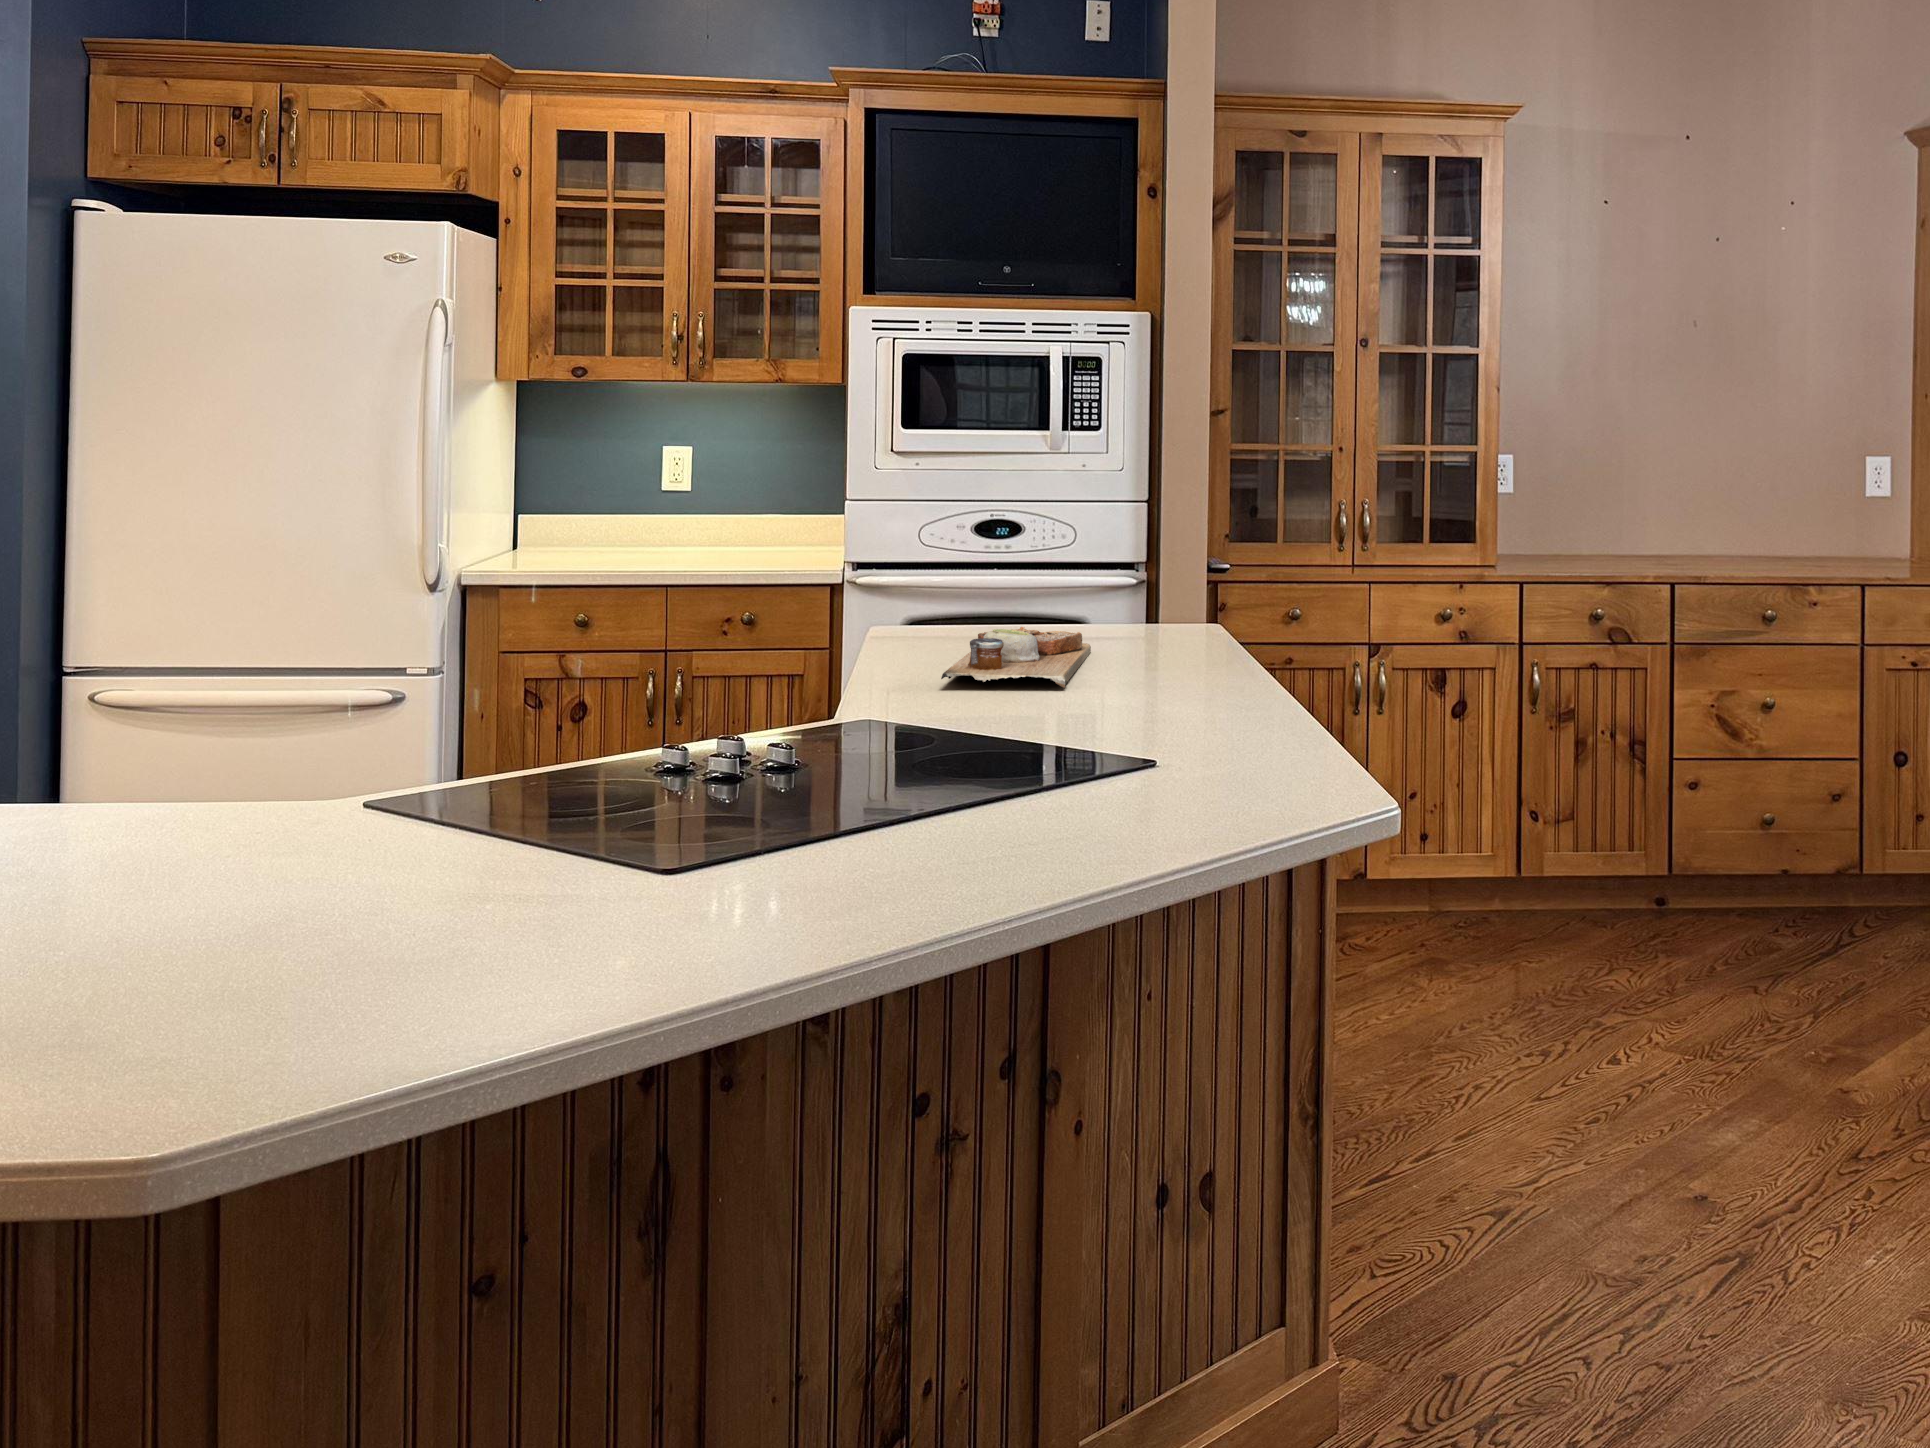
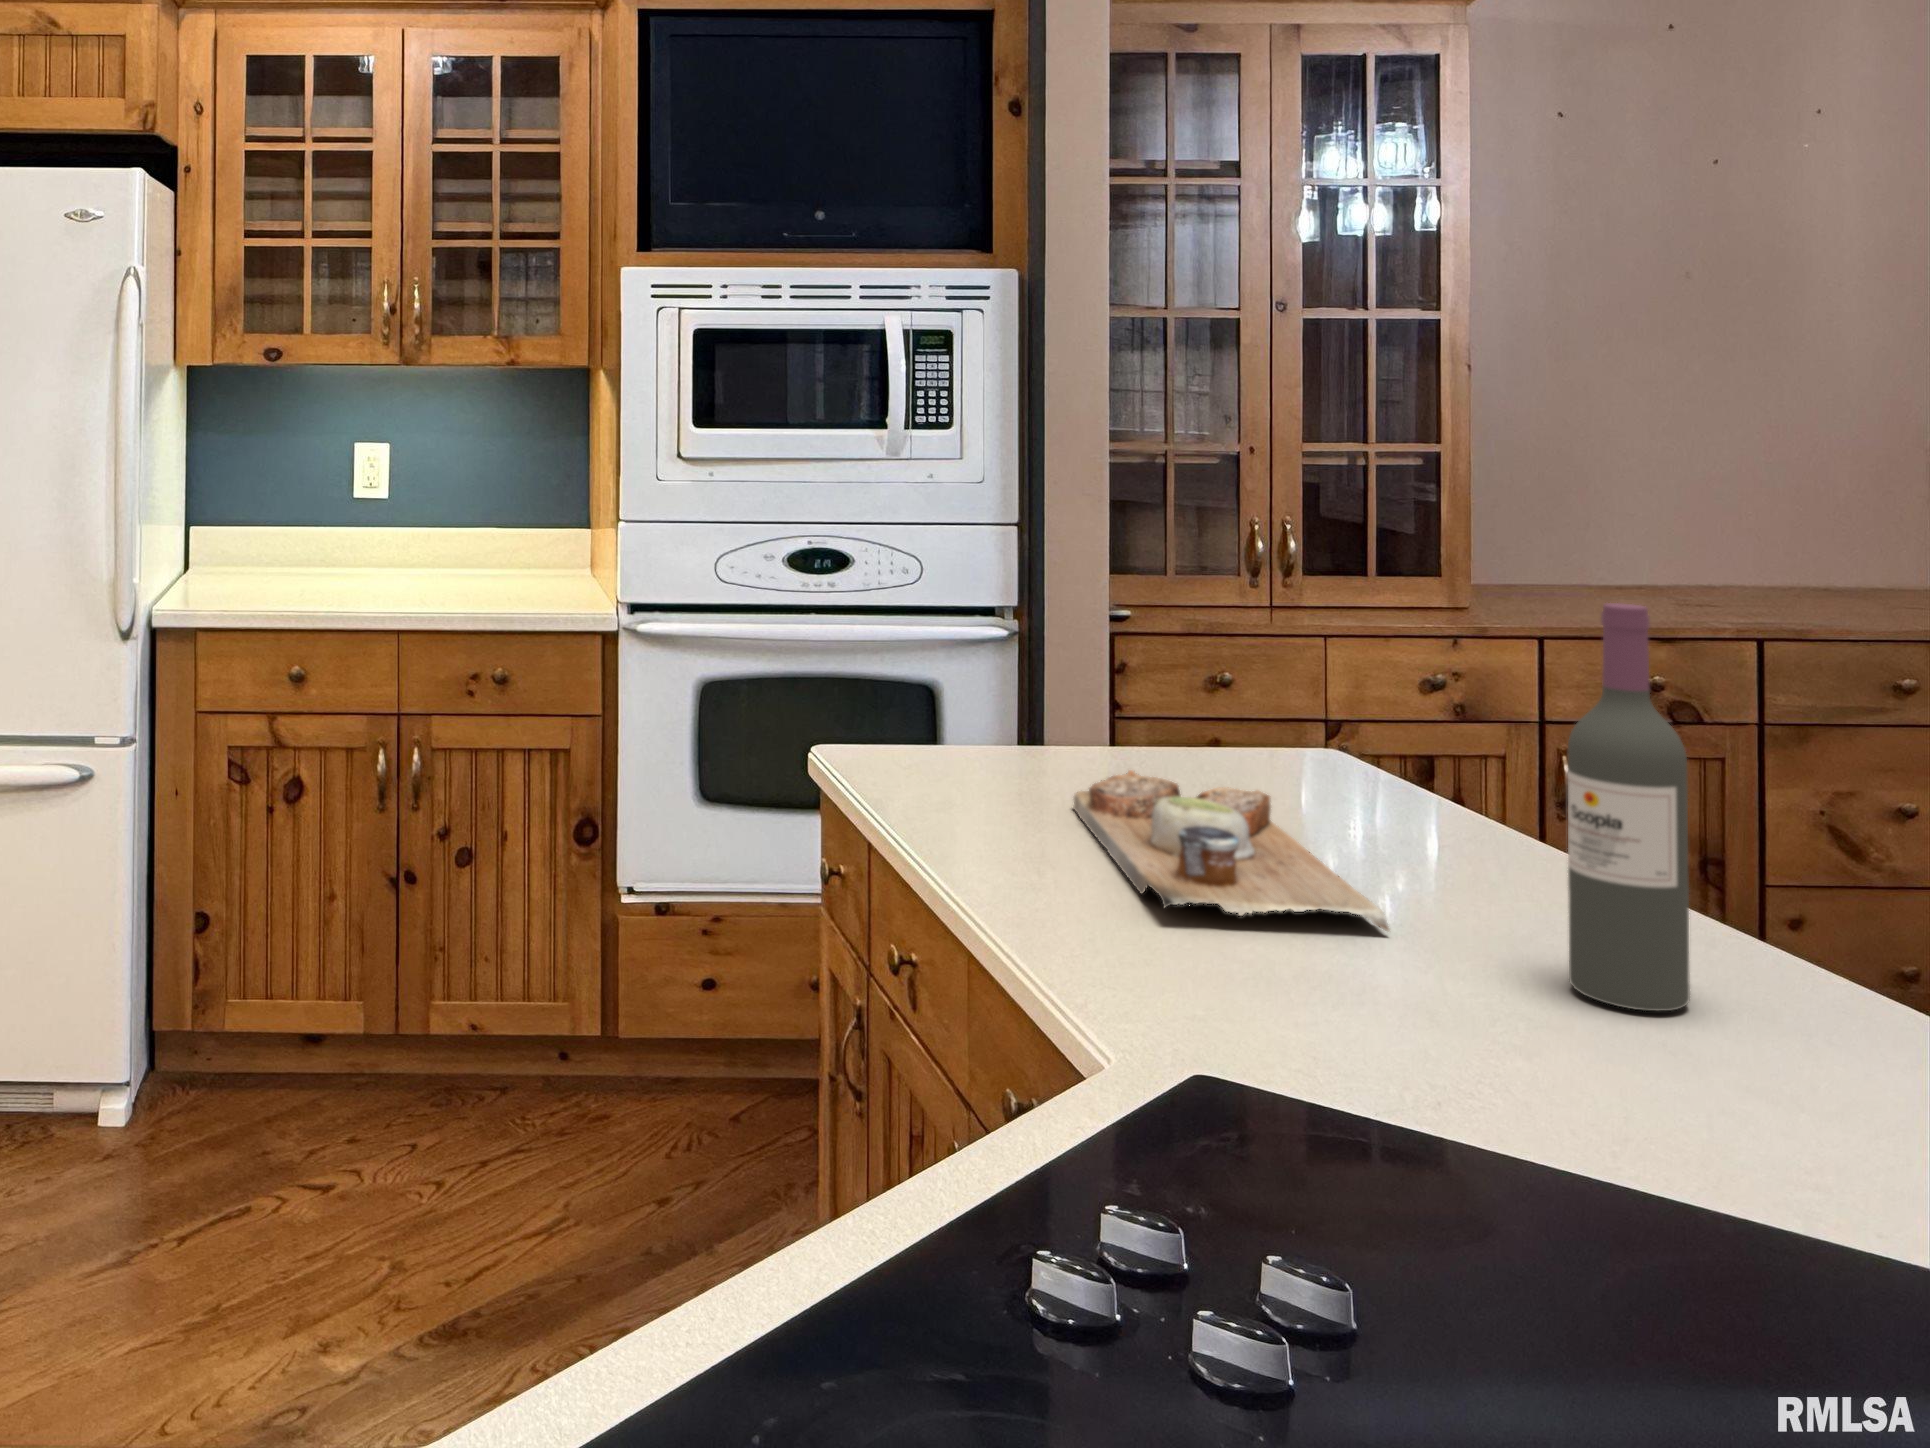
wine bottle: none [1118,491,1175,708] -> present [1568,603,1690,1011]

